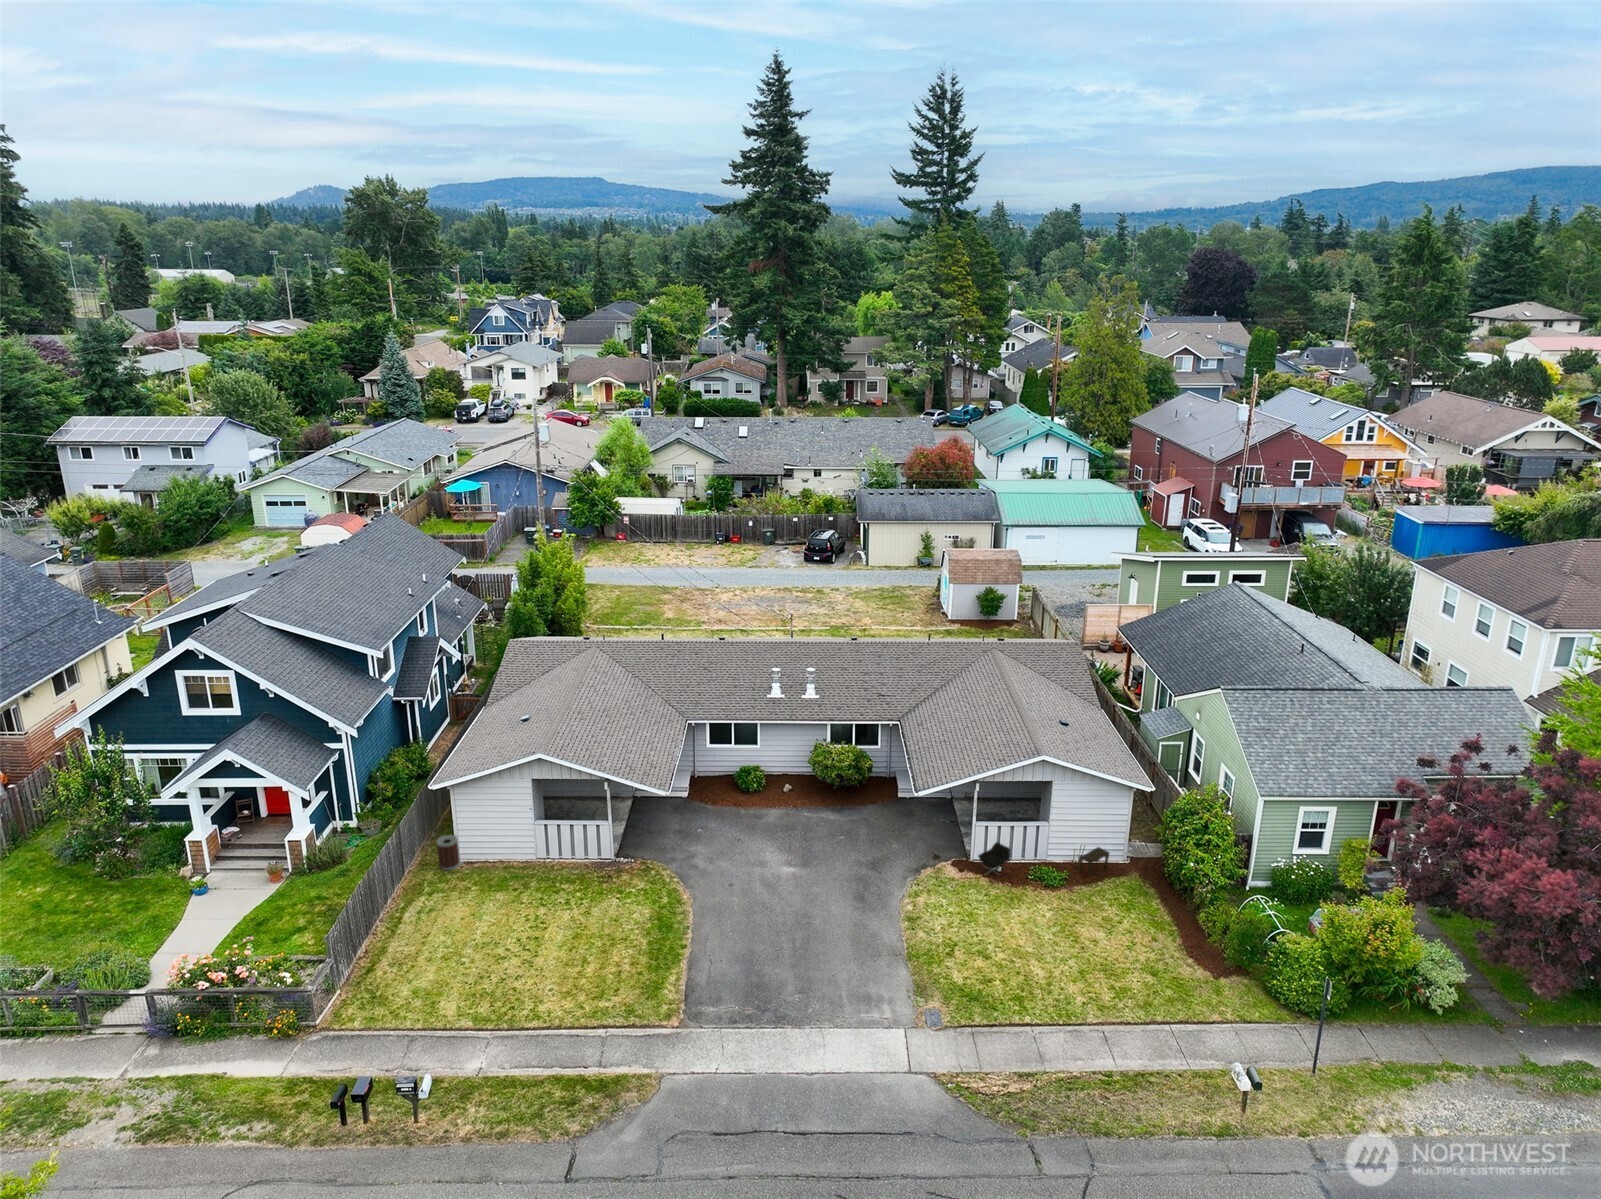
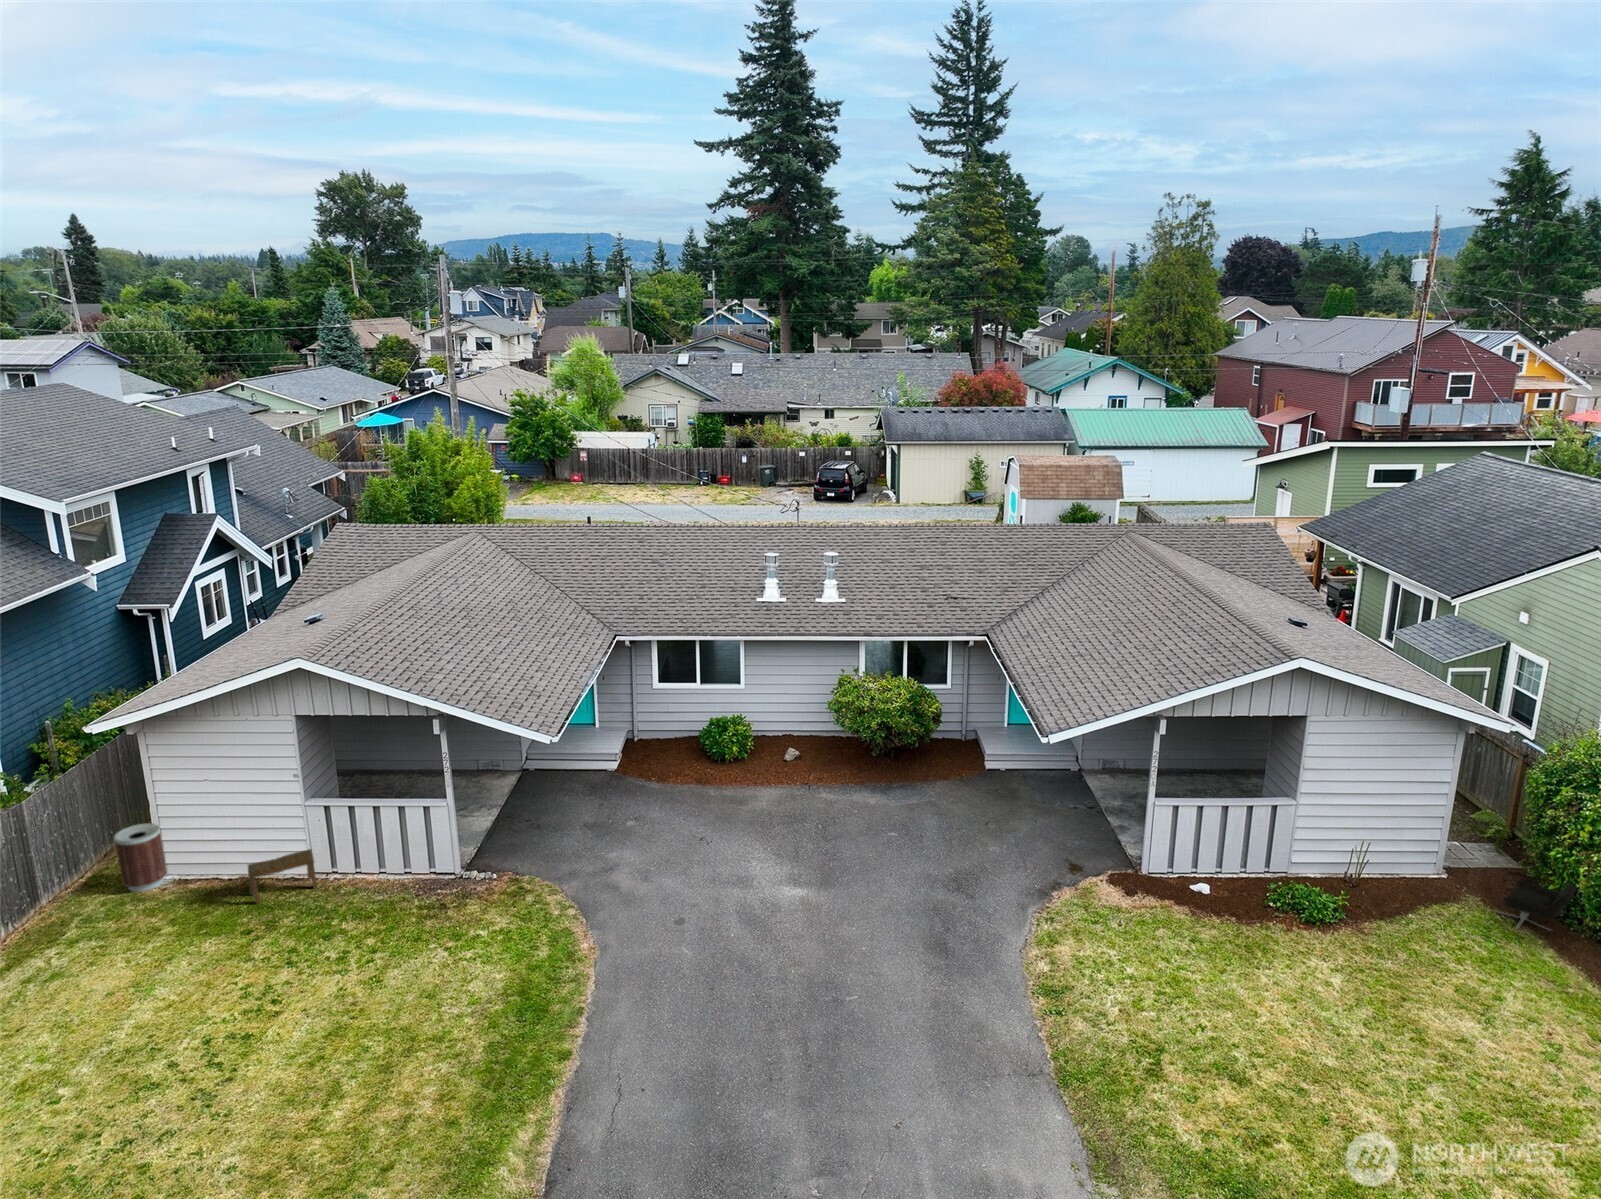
lounge chair: present [978,842,1010,871] -> present [1502,880,1576,930]
bench: present [1078,847,1110,877] -> present [248,849,317,904]

